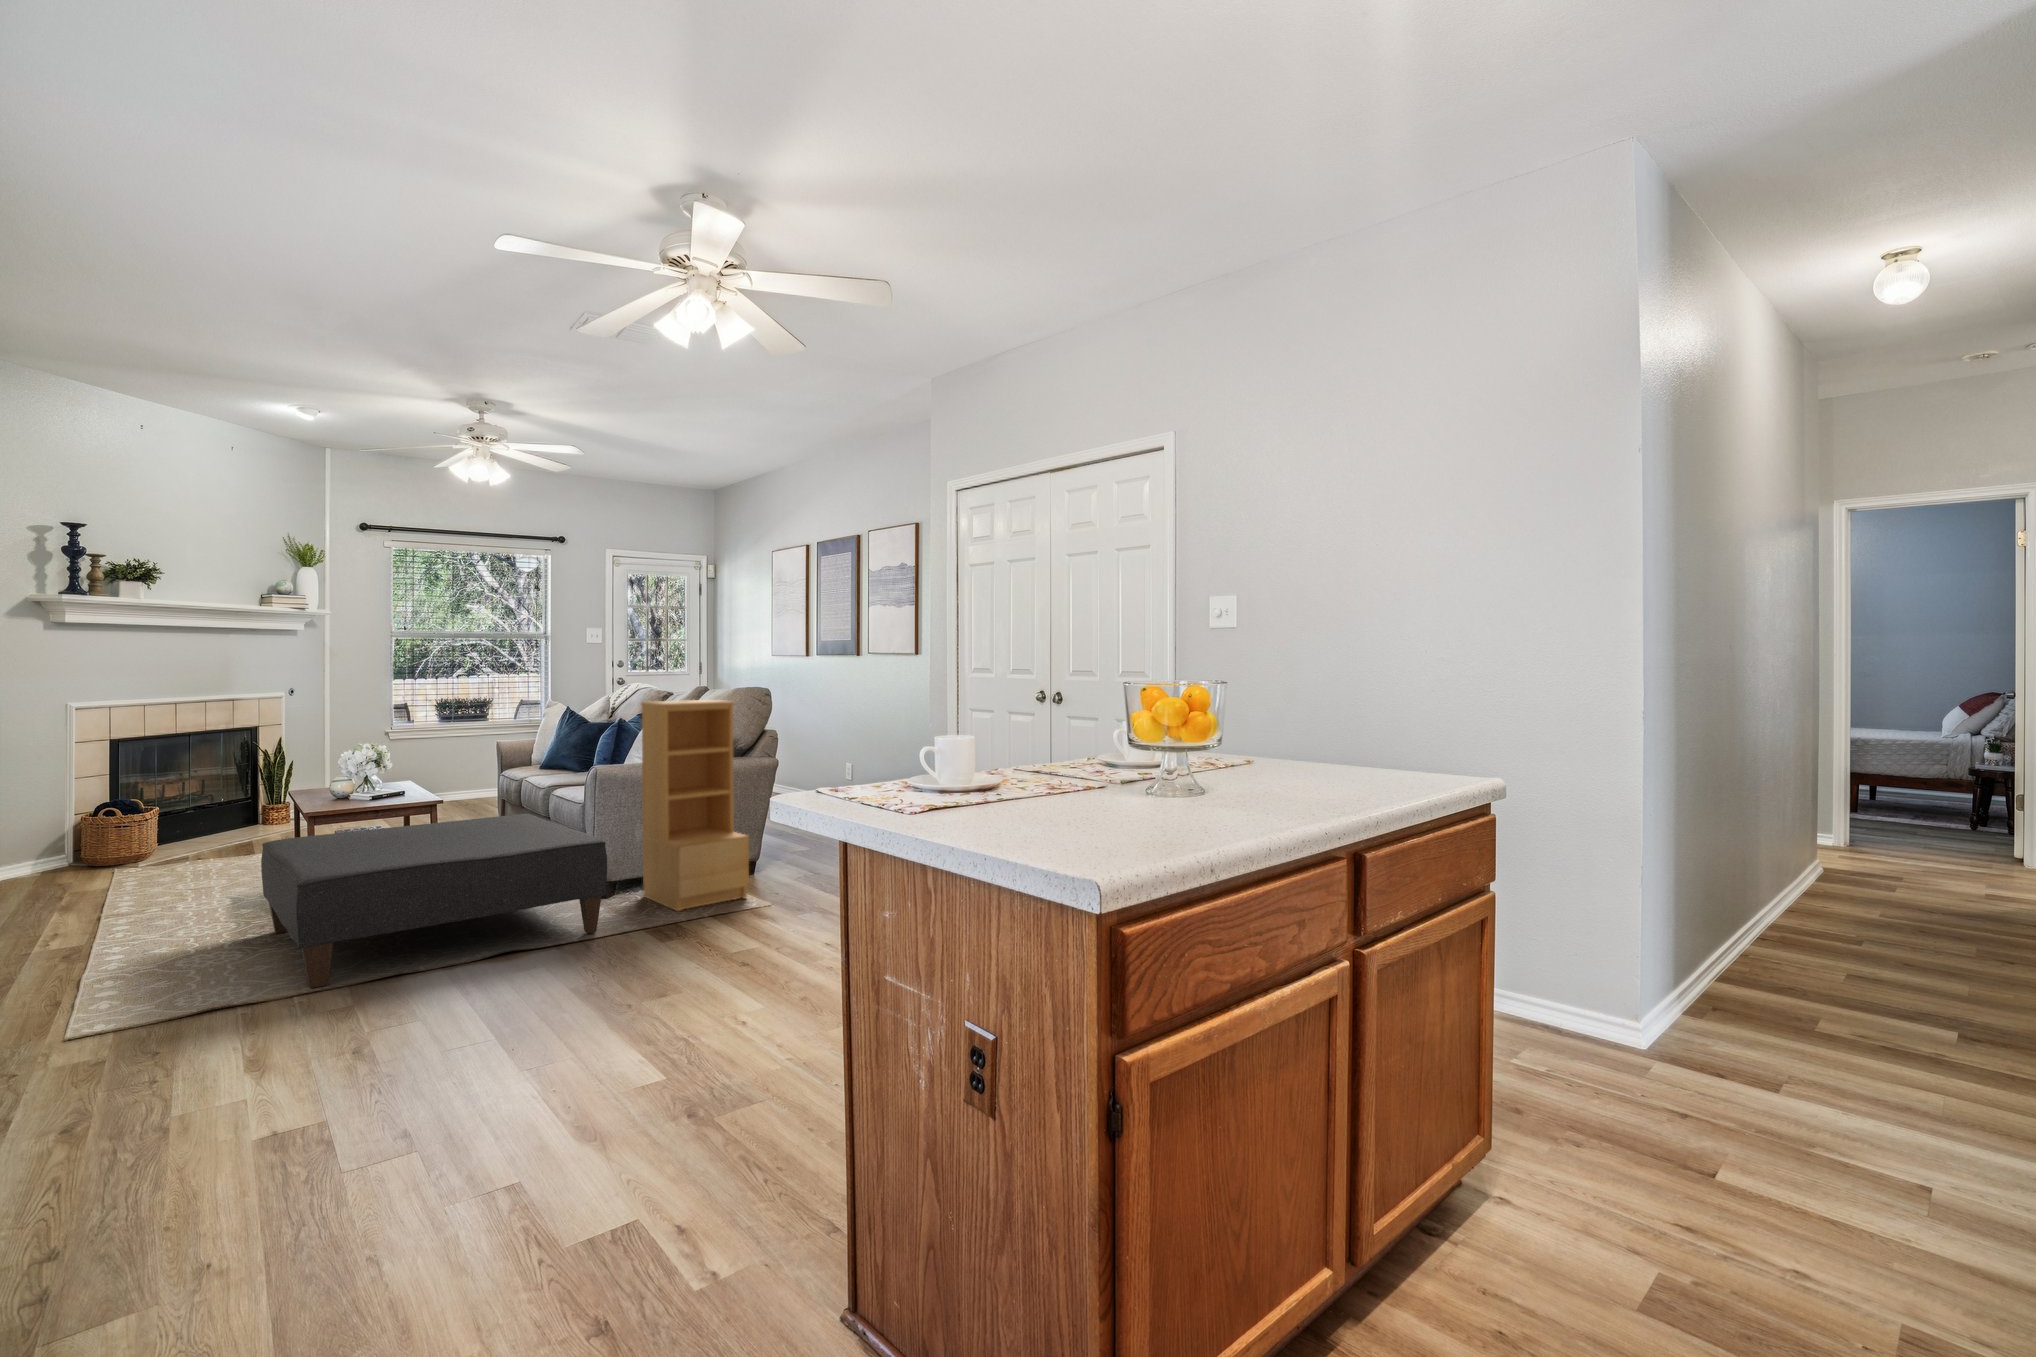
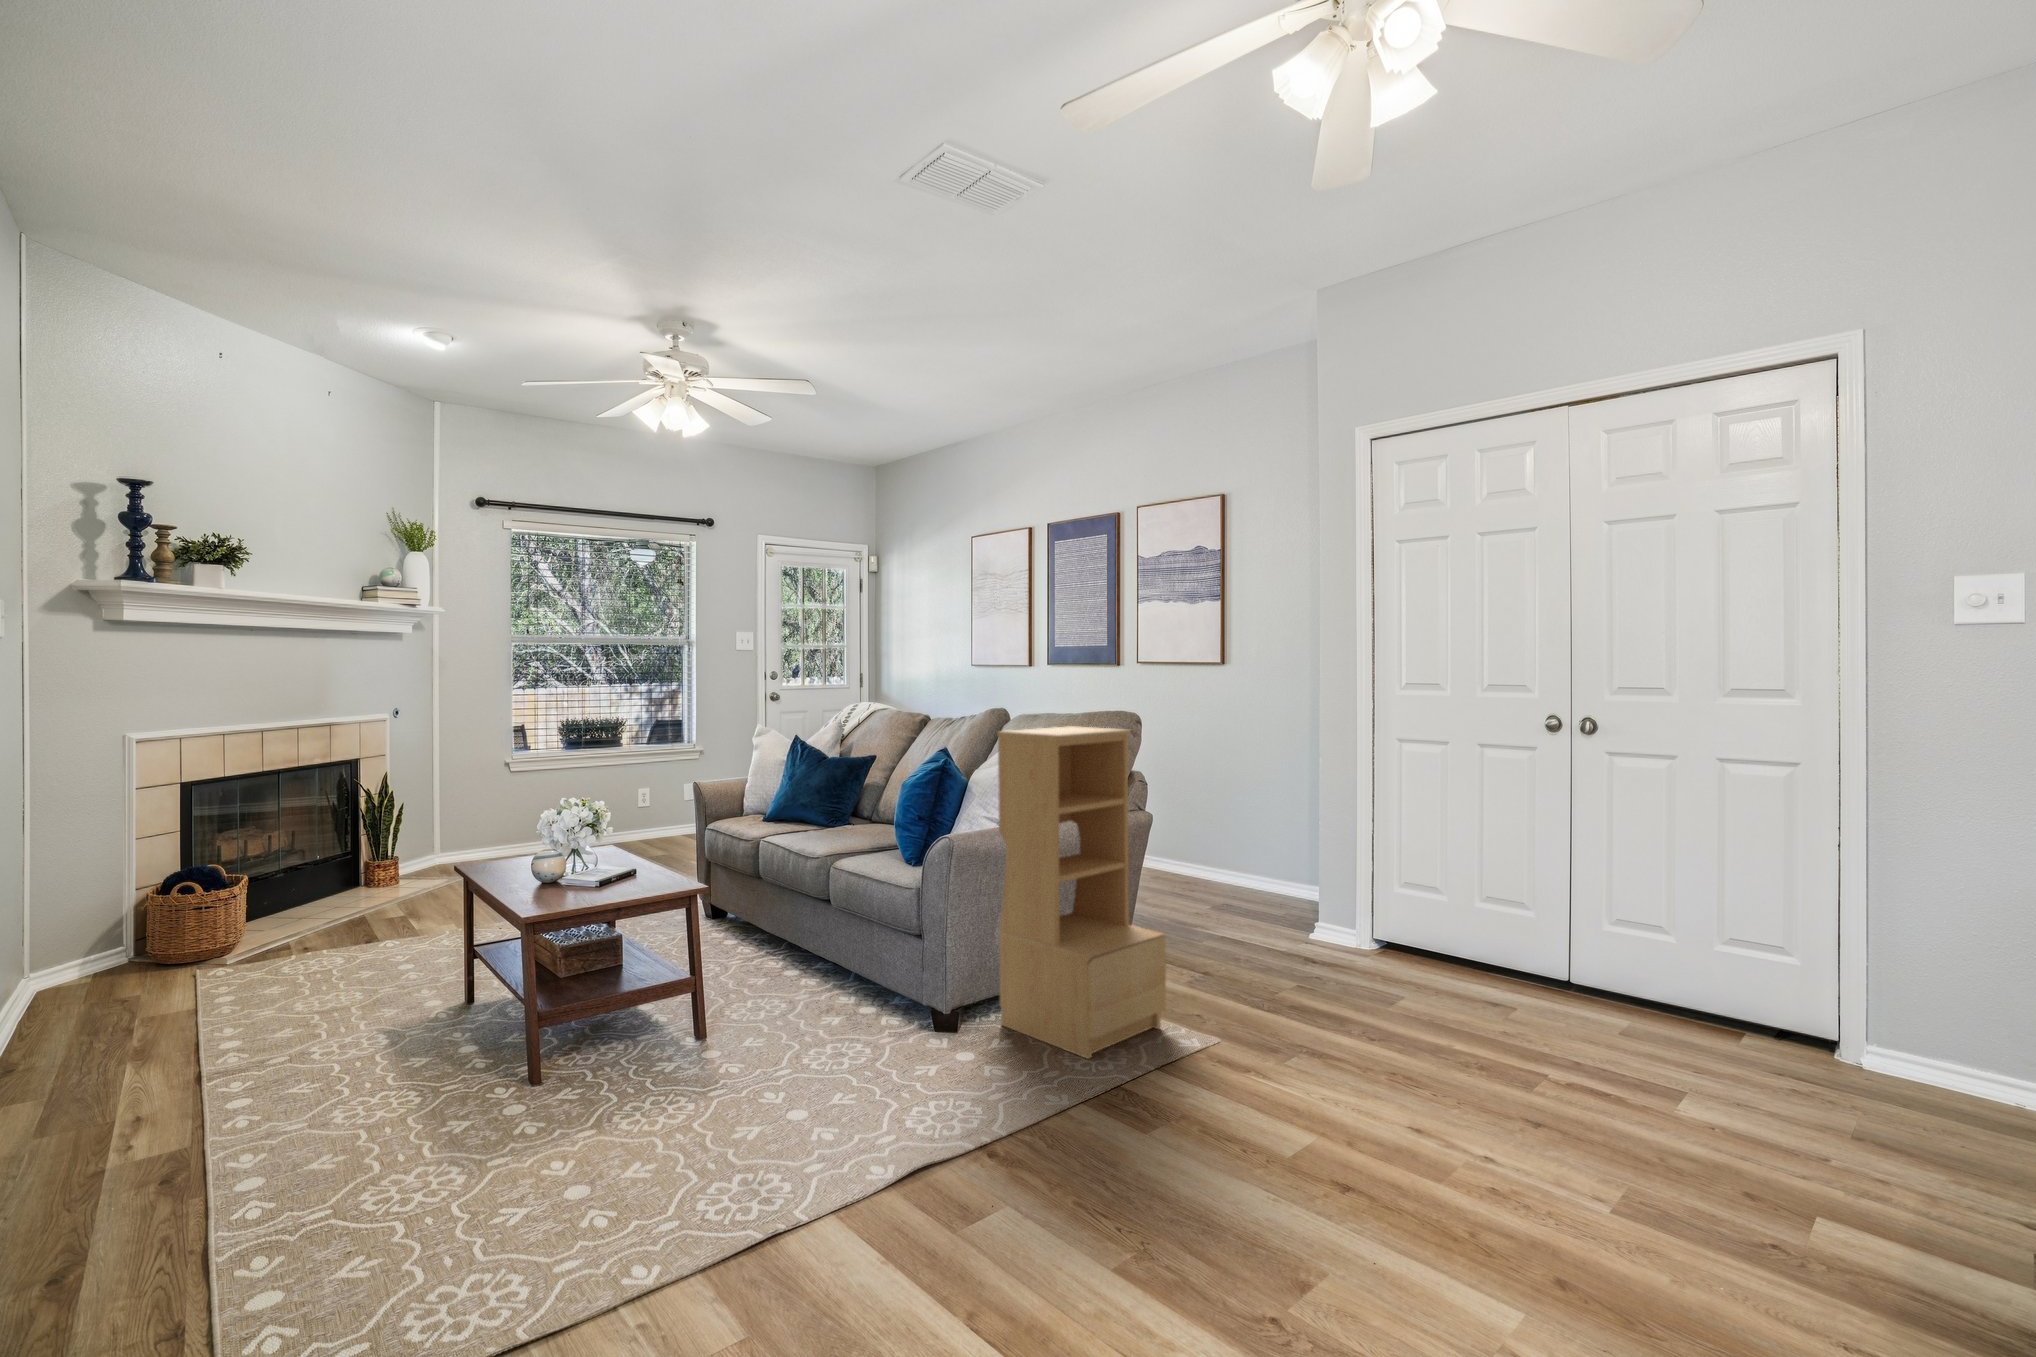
ottoman: present [261,814,607,988] -> none [468,898,1028,1278]

